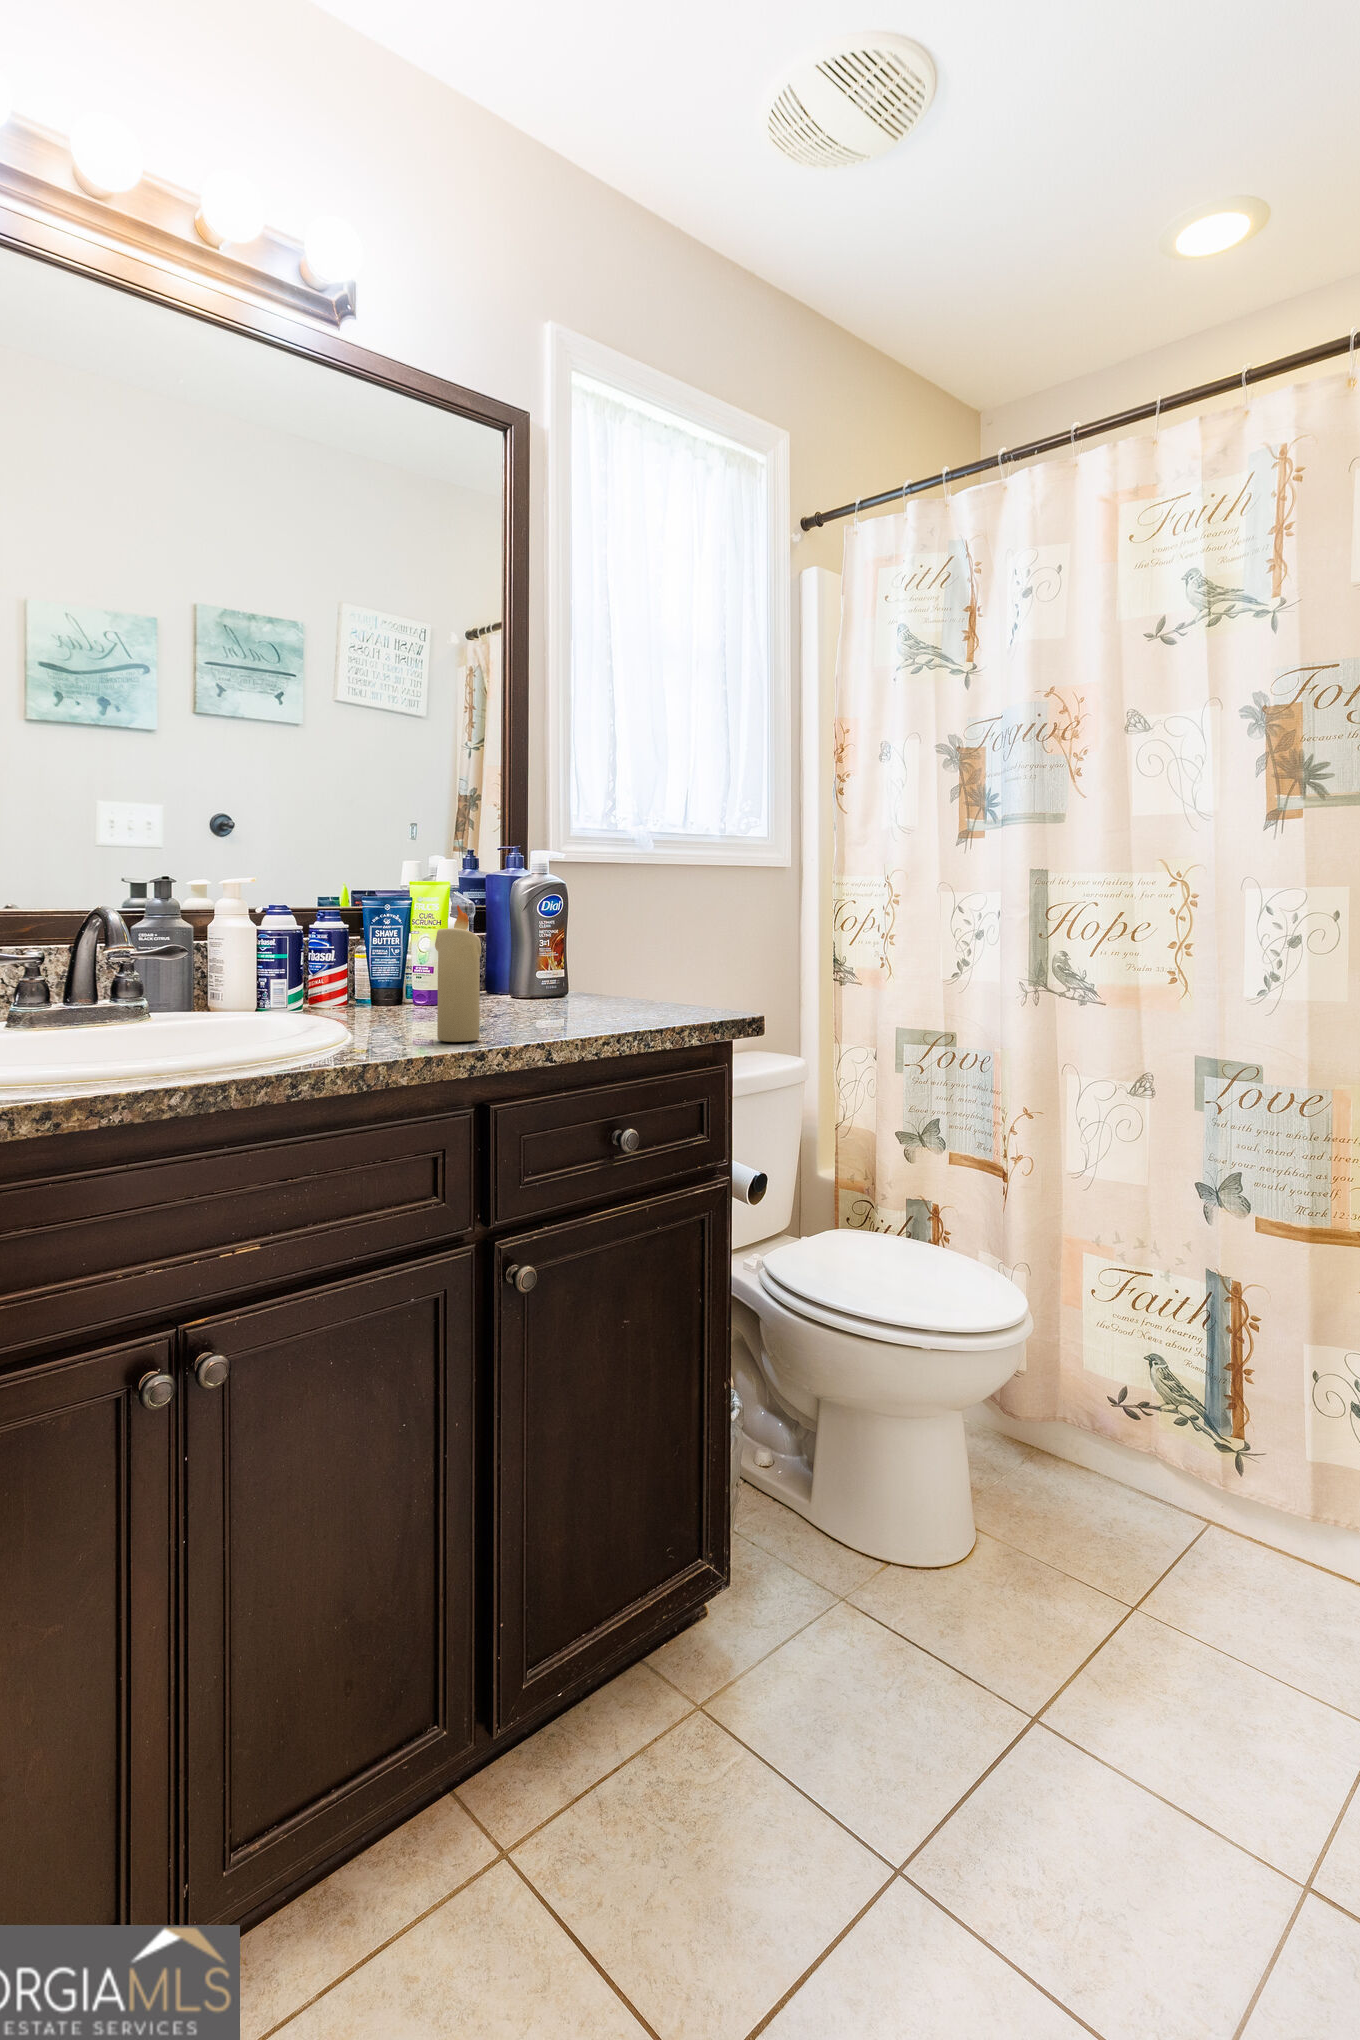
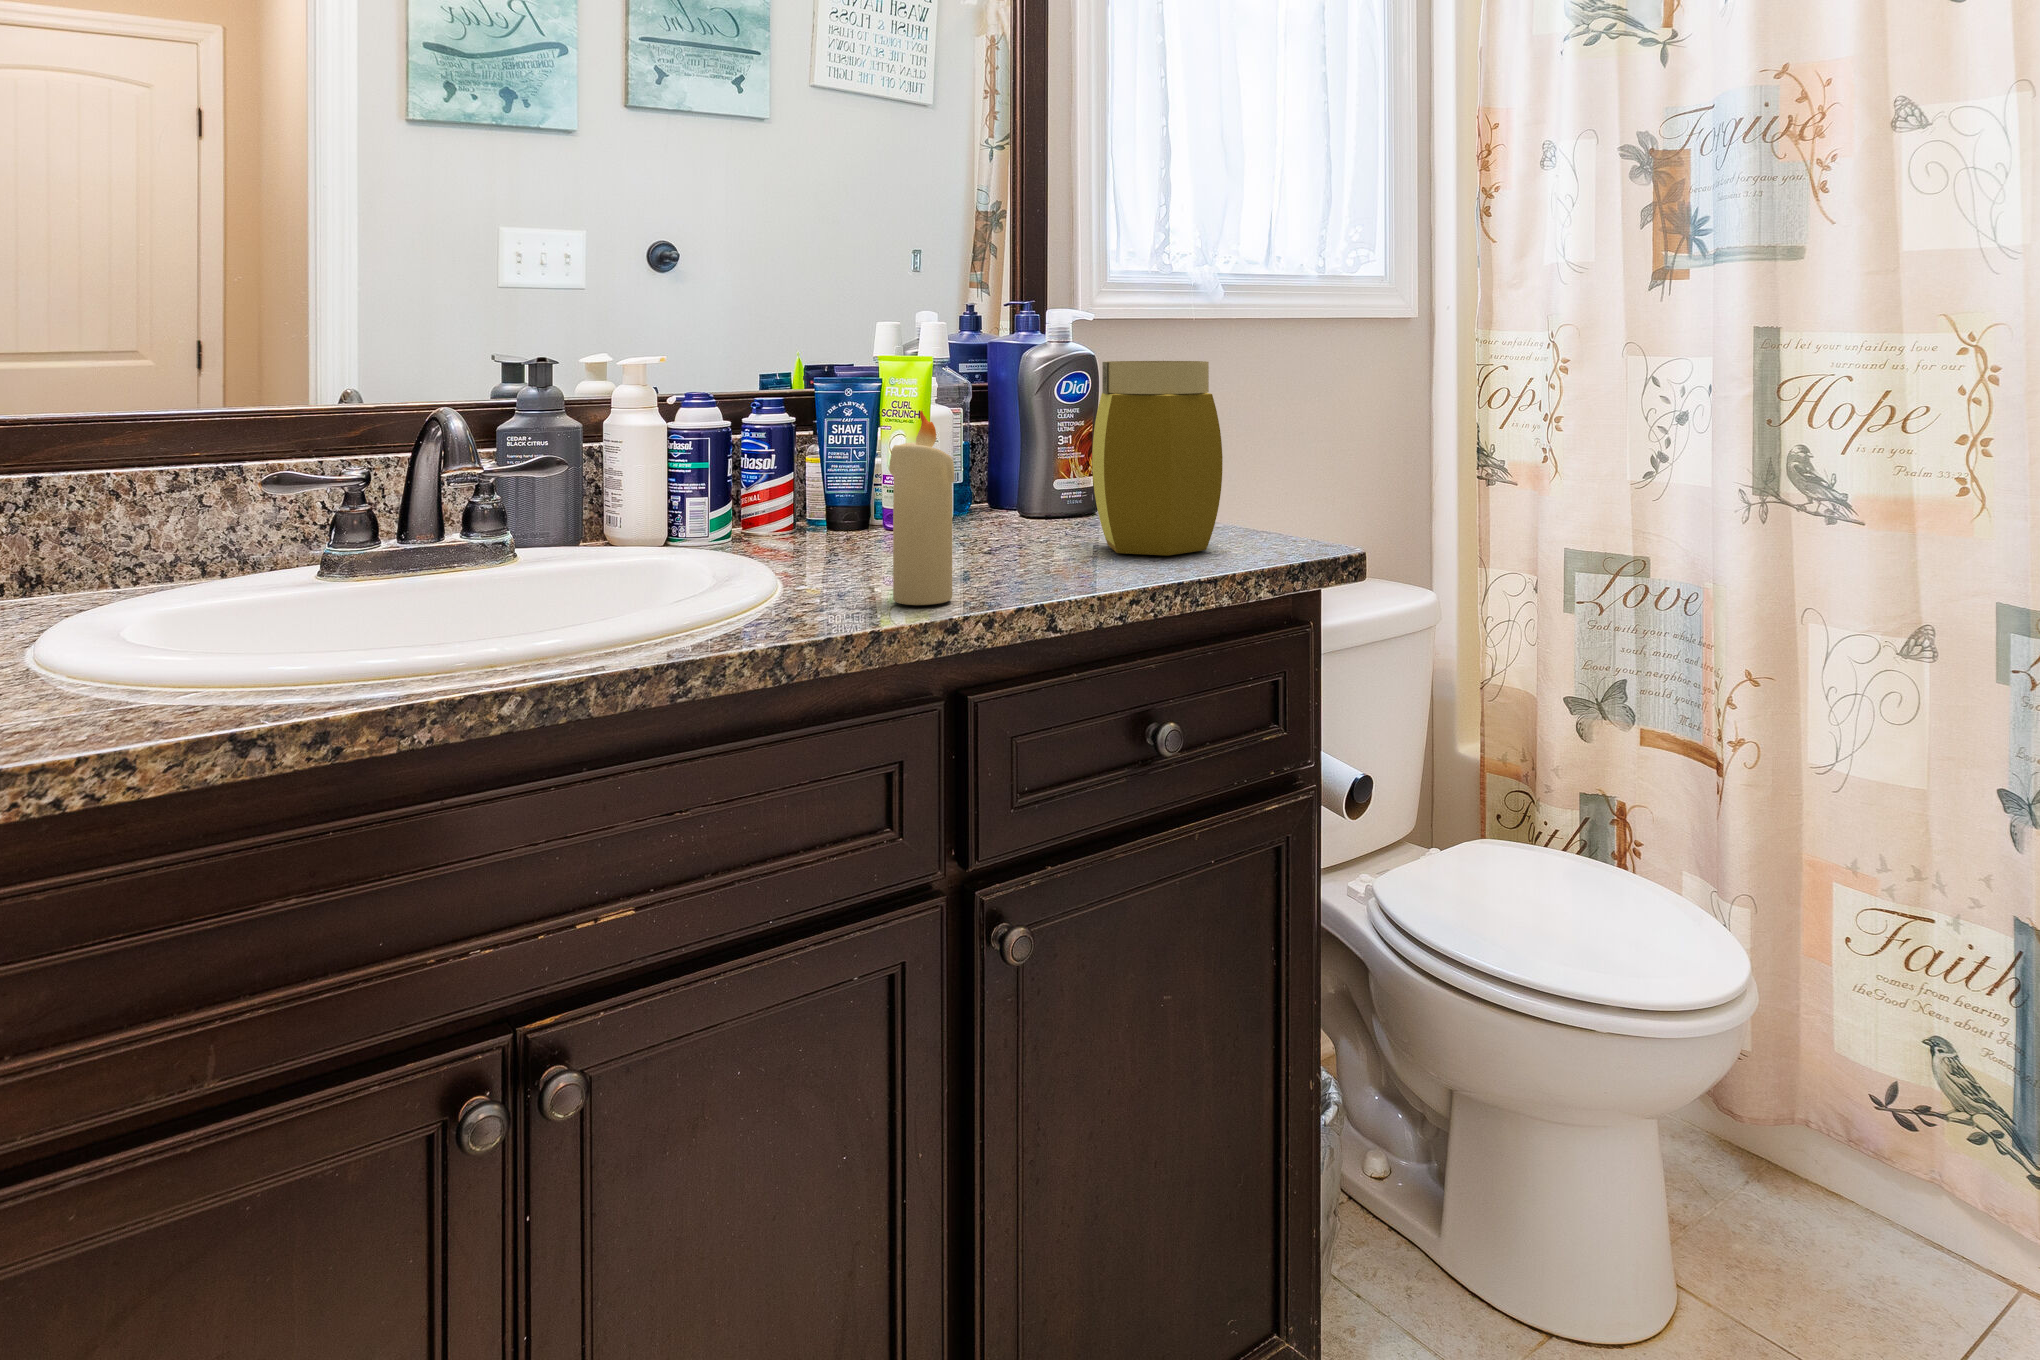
jar: none [572,879,665,1015] -> present [1092,361,1223,555]

